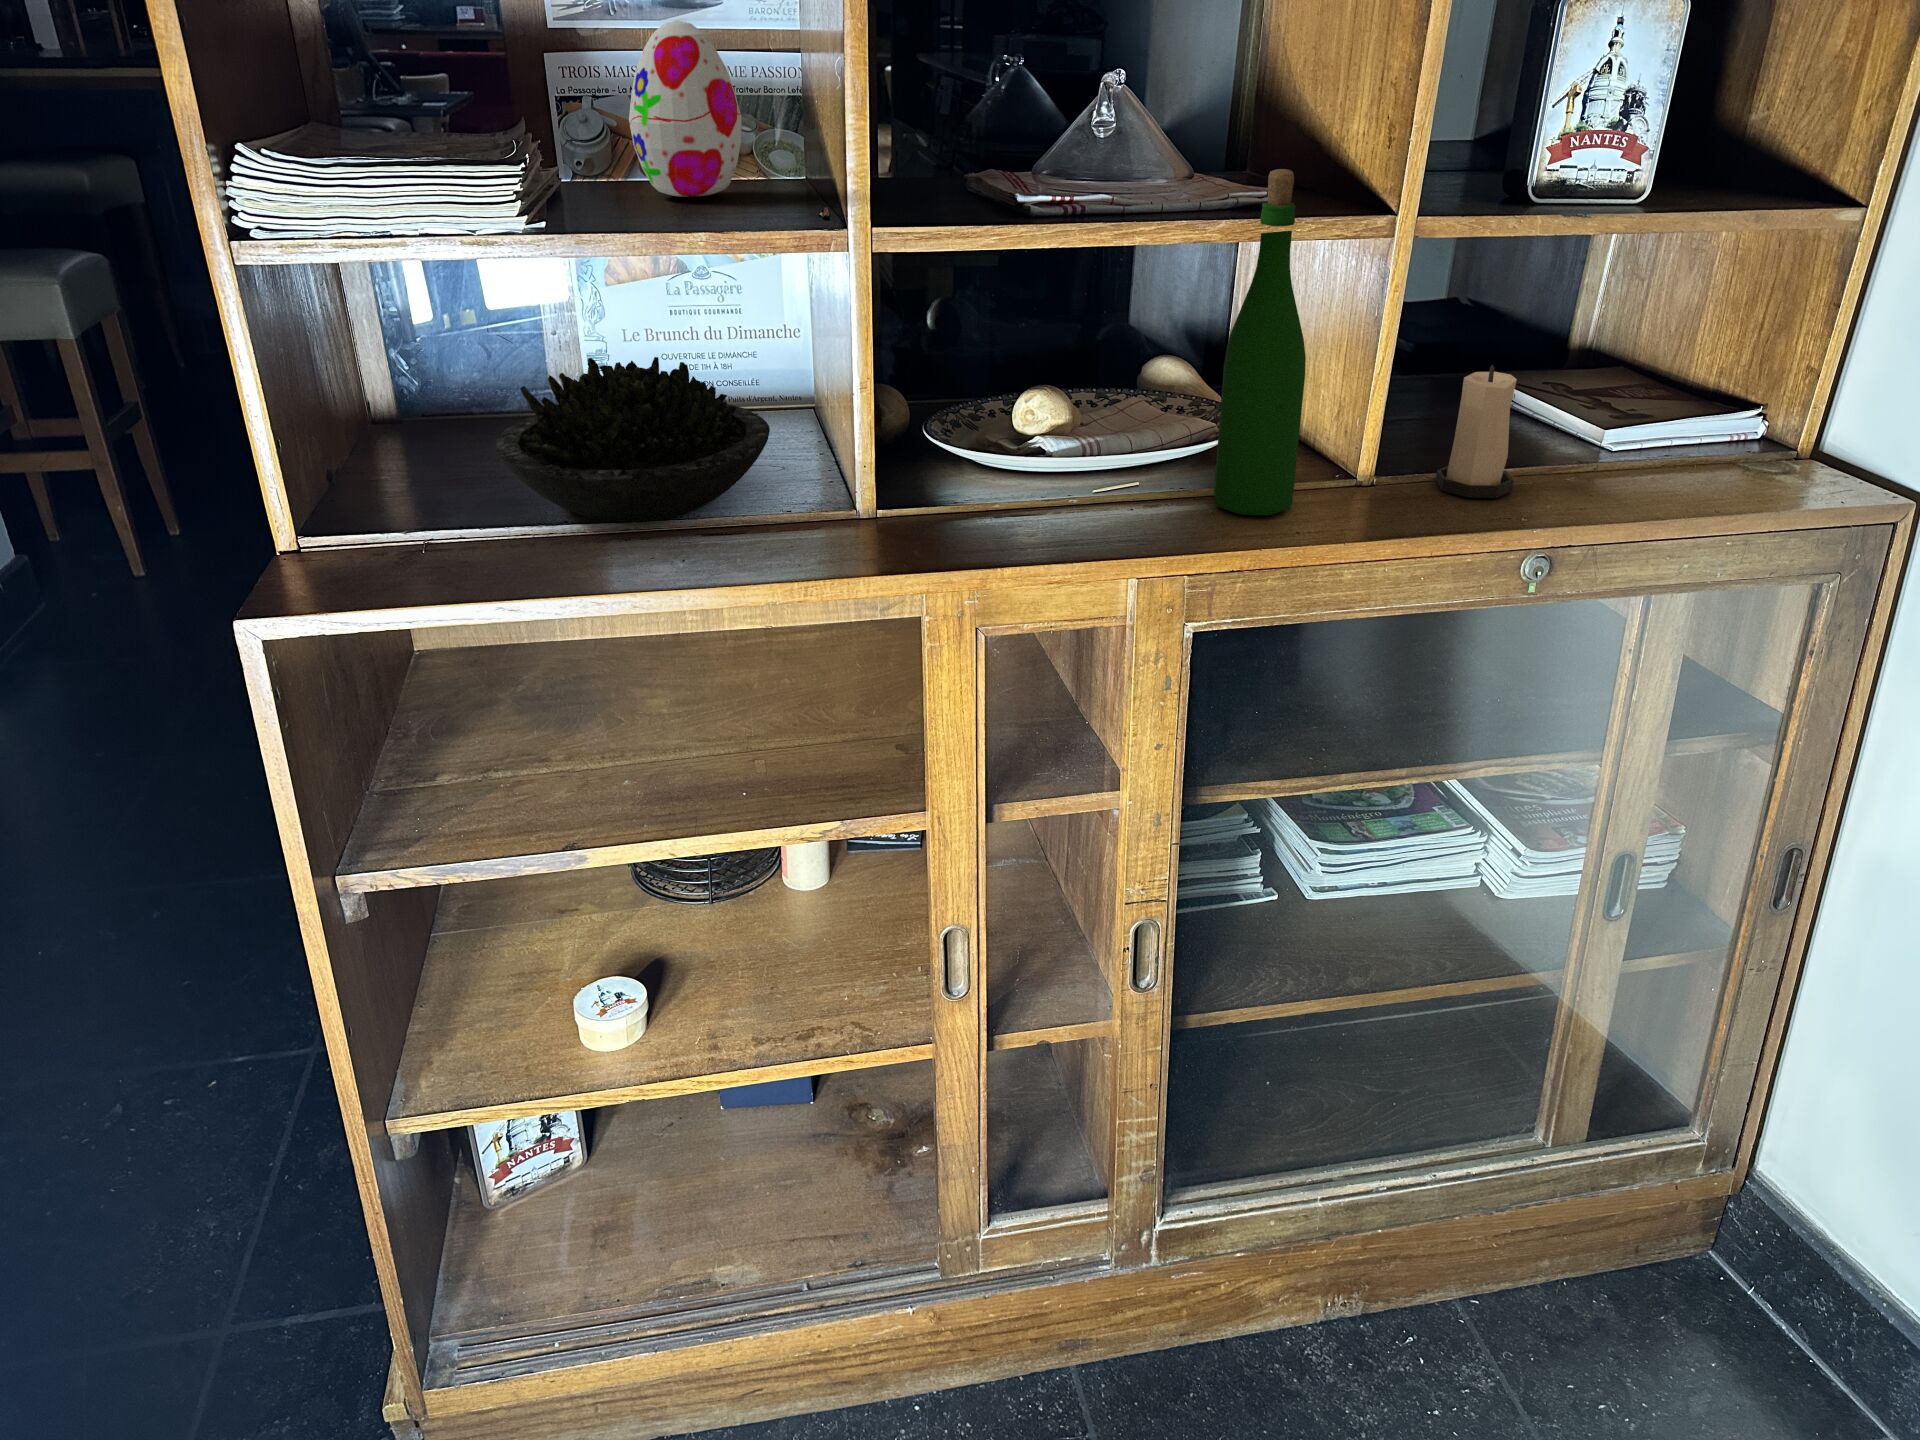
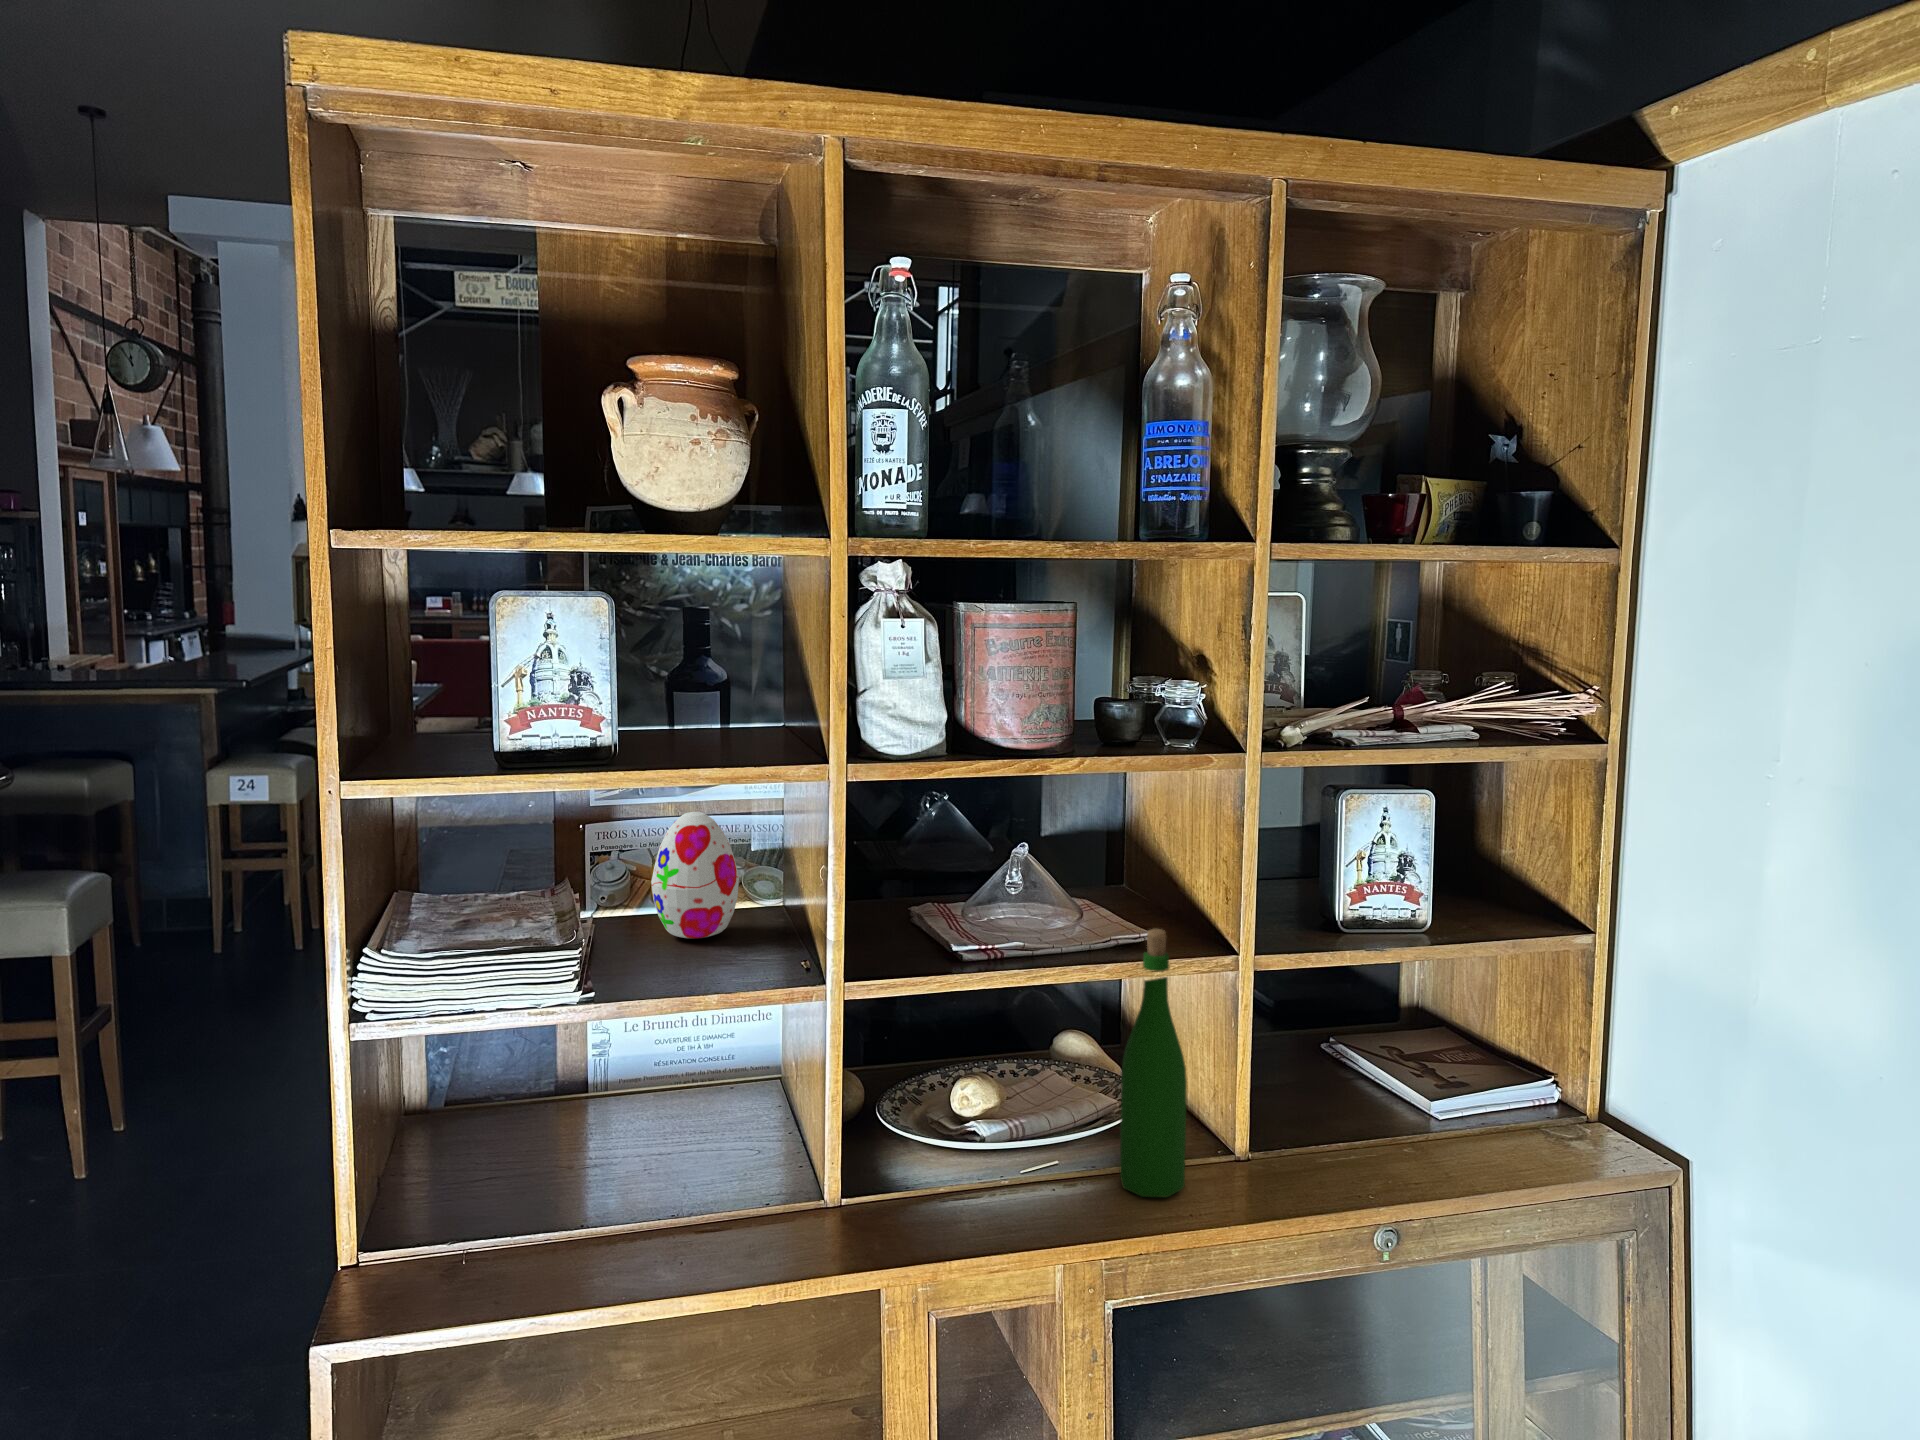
succulent plant: present [495,357,770,522] -> none [521,1065,752,1220]
candle: present [1435,365,1517,498] -> none [1298,1063,1362,1172]

